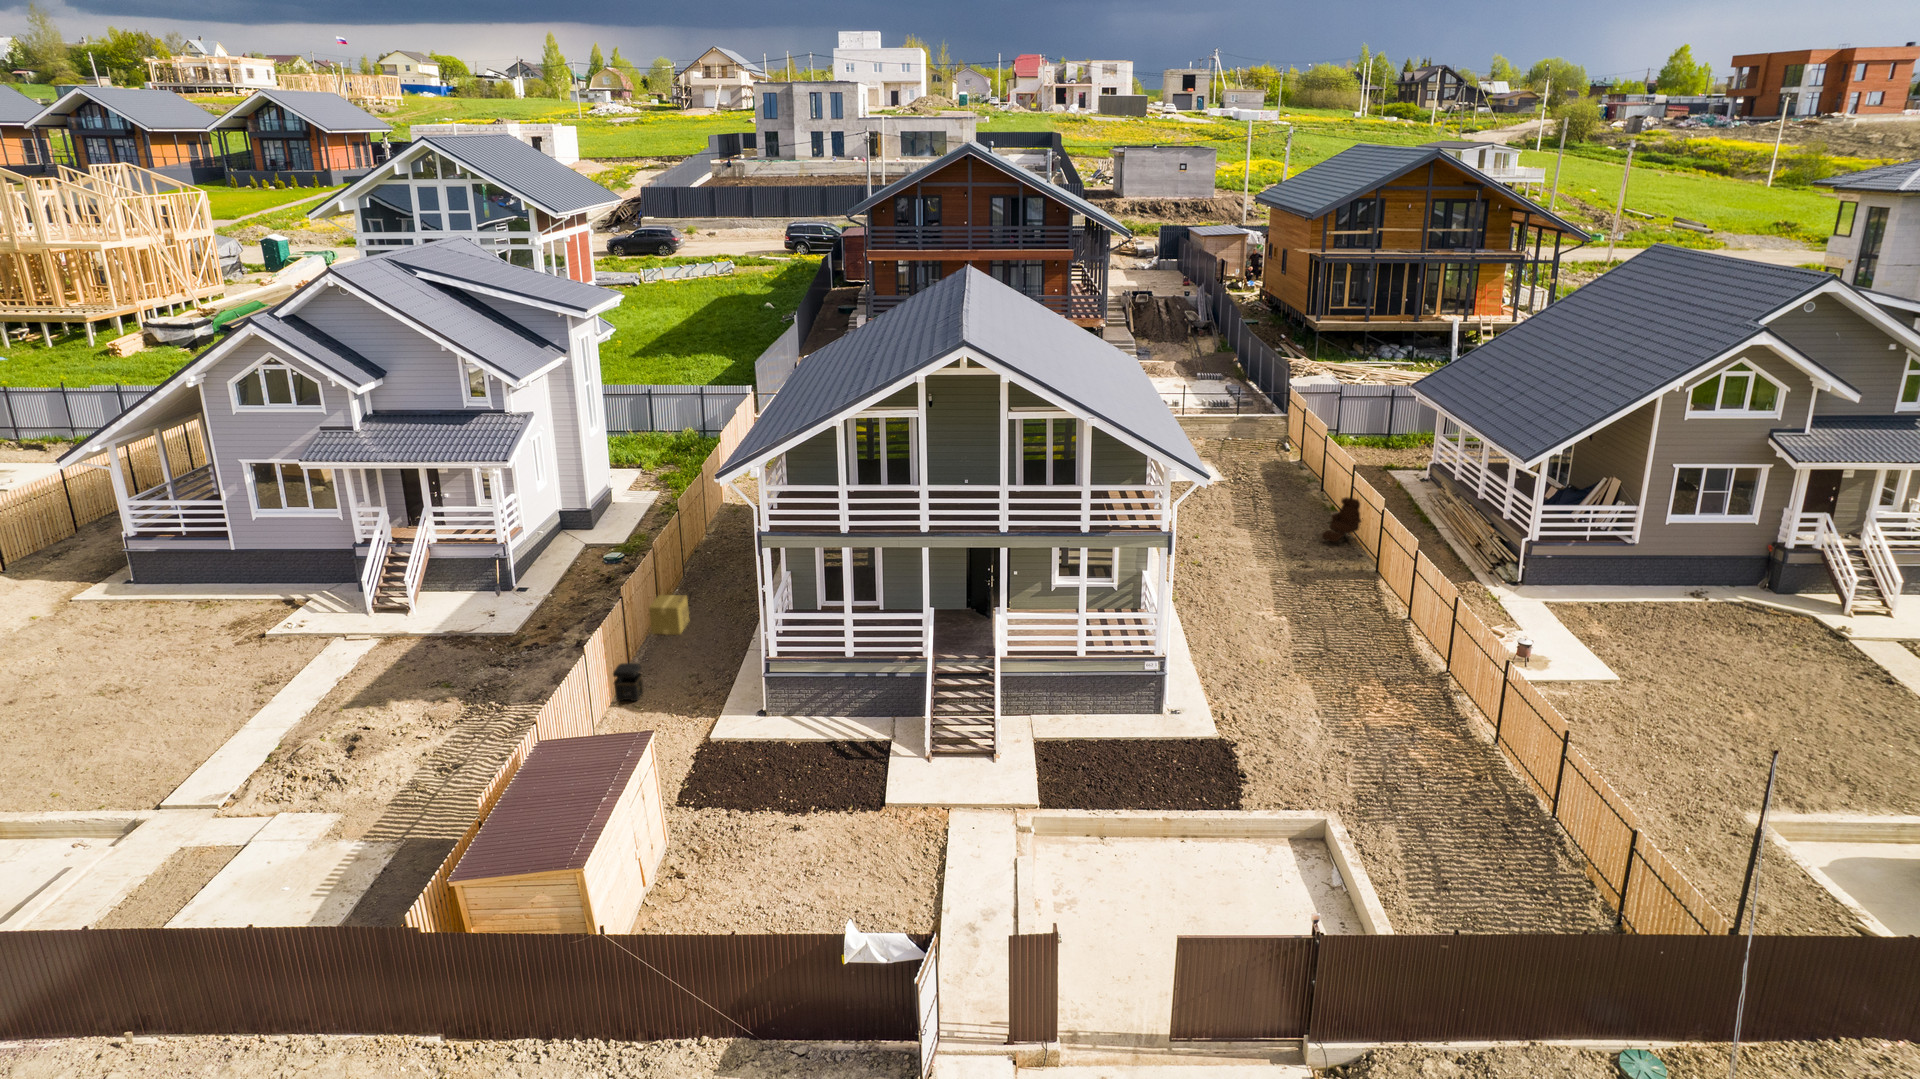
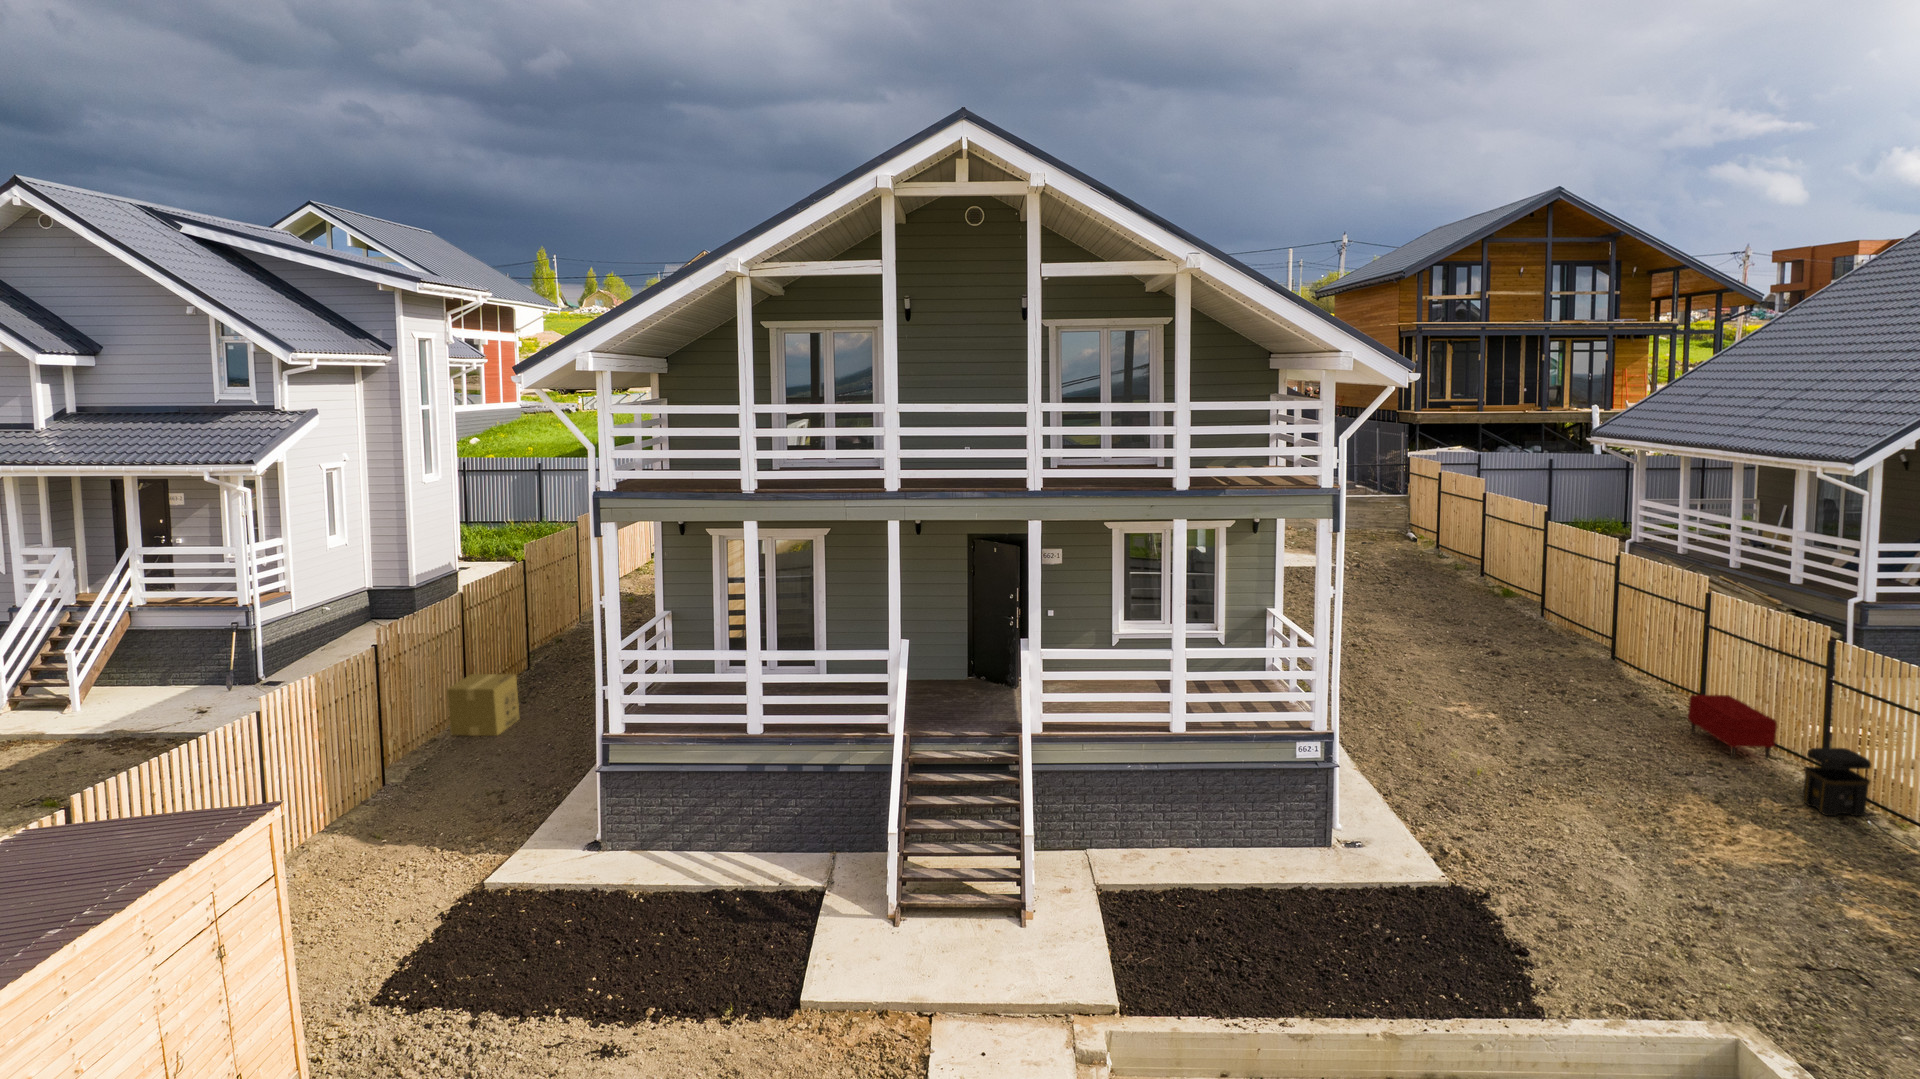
lounge chair: present [1321,497,1363,543] -> none [1508,562,1570,632]
bench: none [1395,612,1436,655] -> present [1688,695,1777,760]
toolbox: present [613,663,643,701] -> present [1802,748,1871,816]

